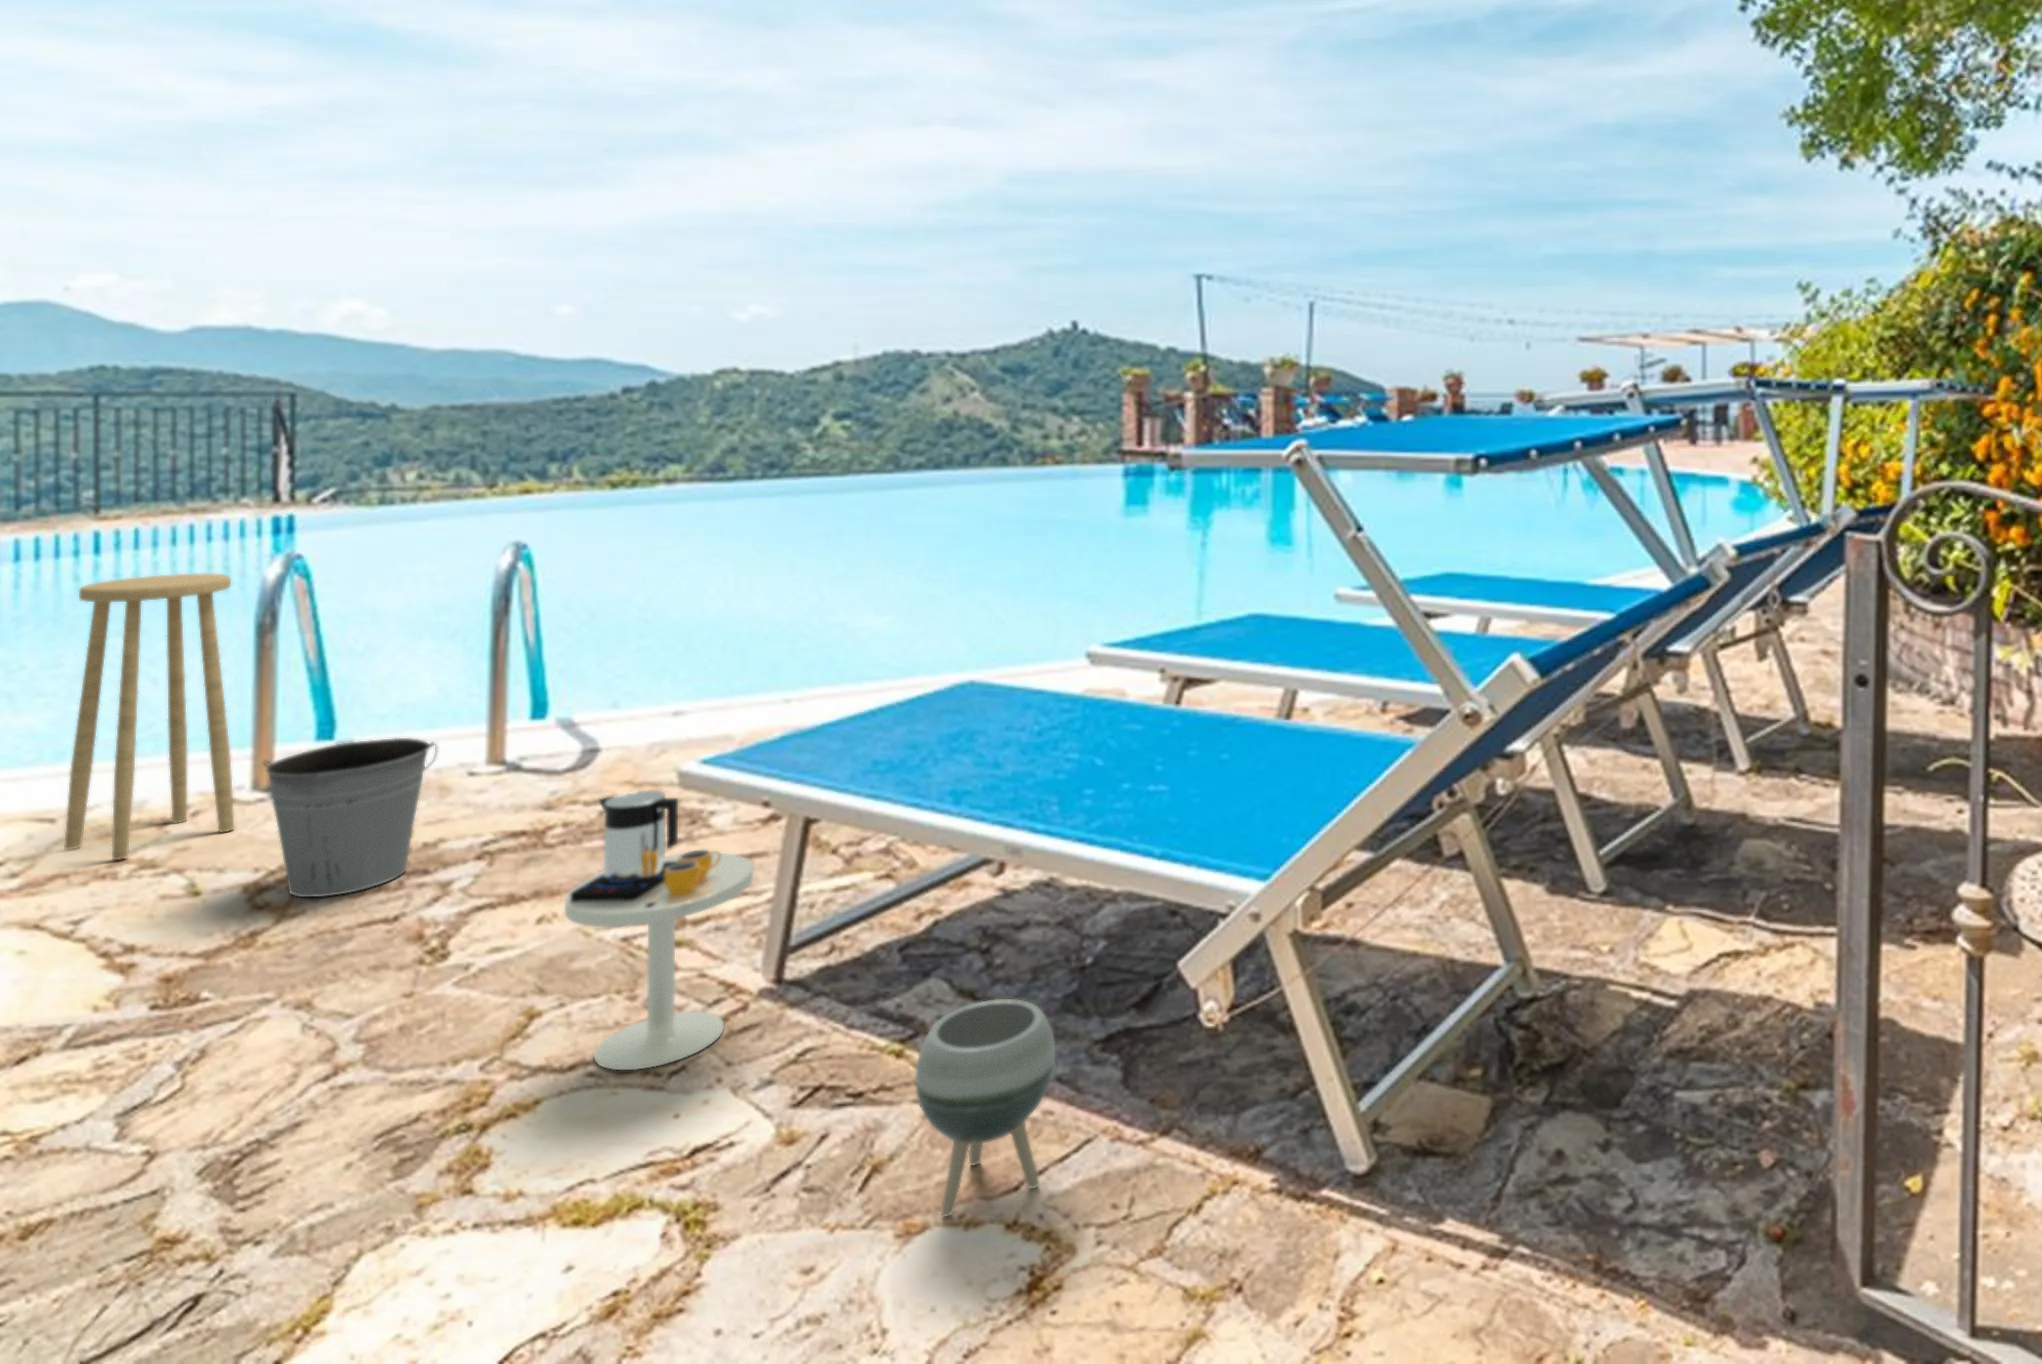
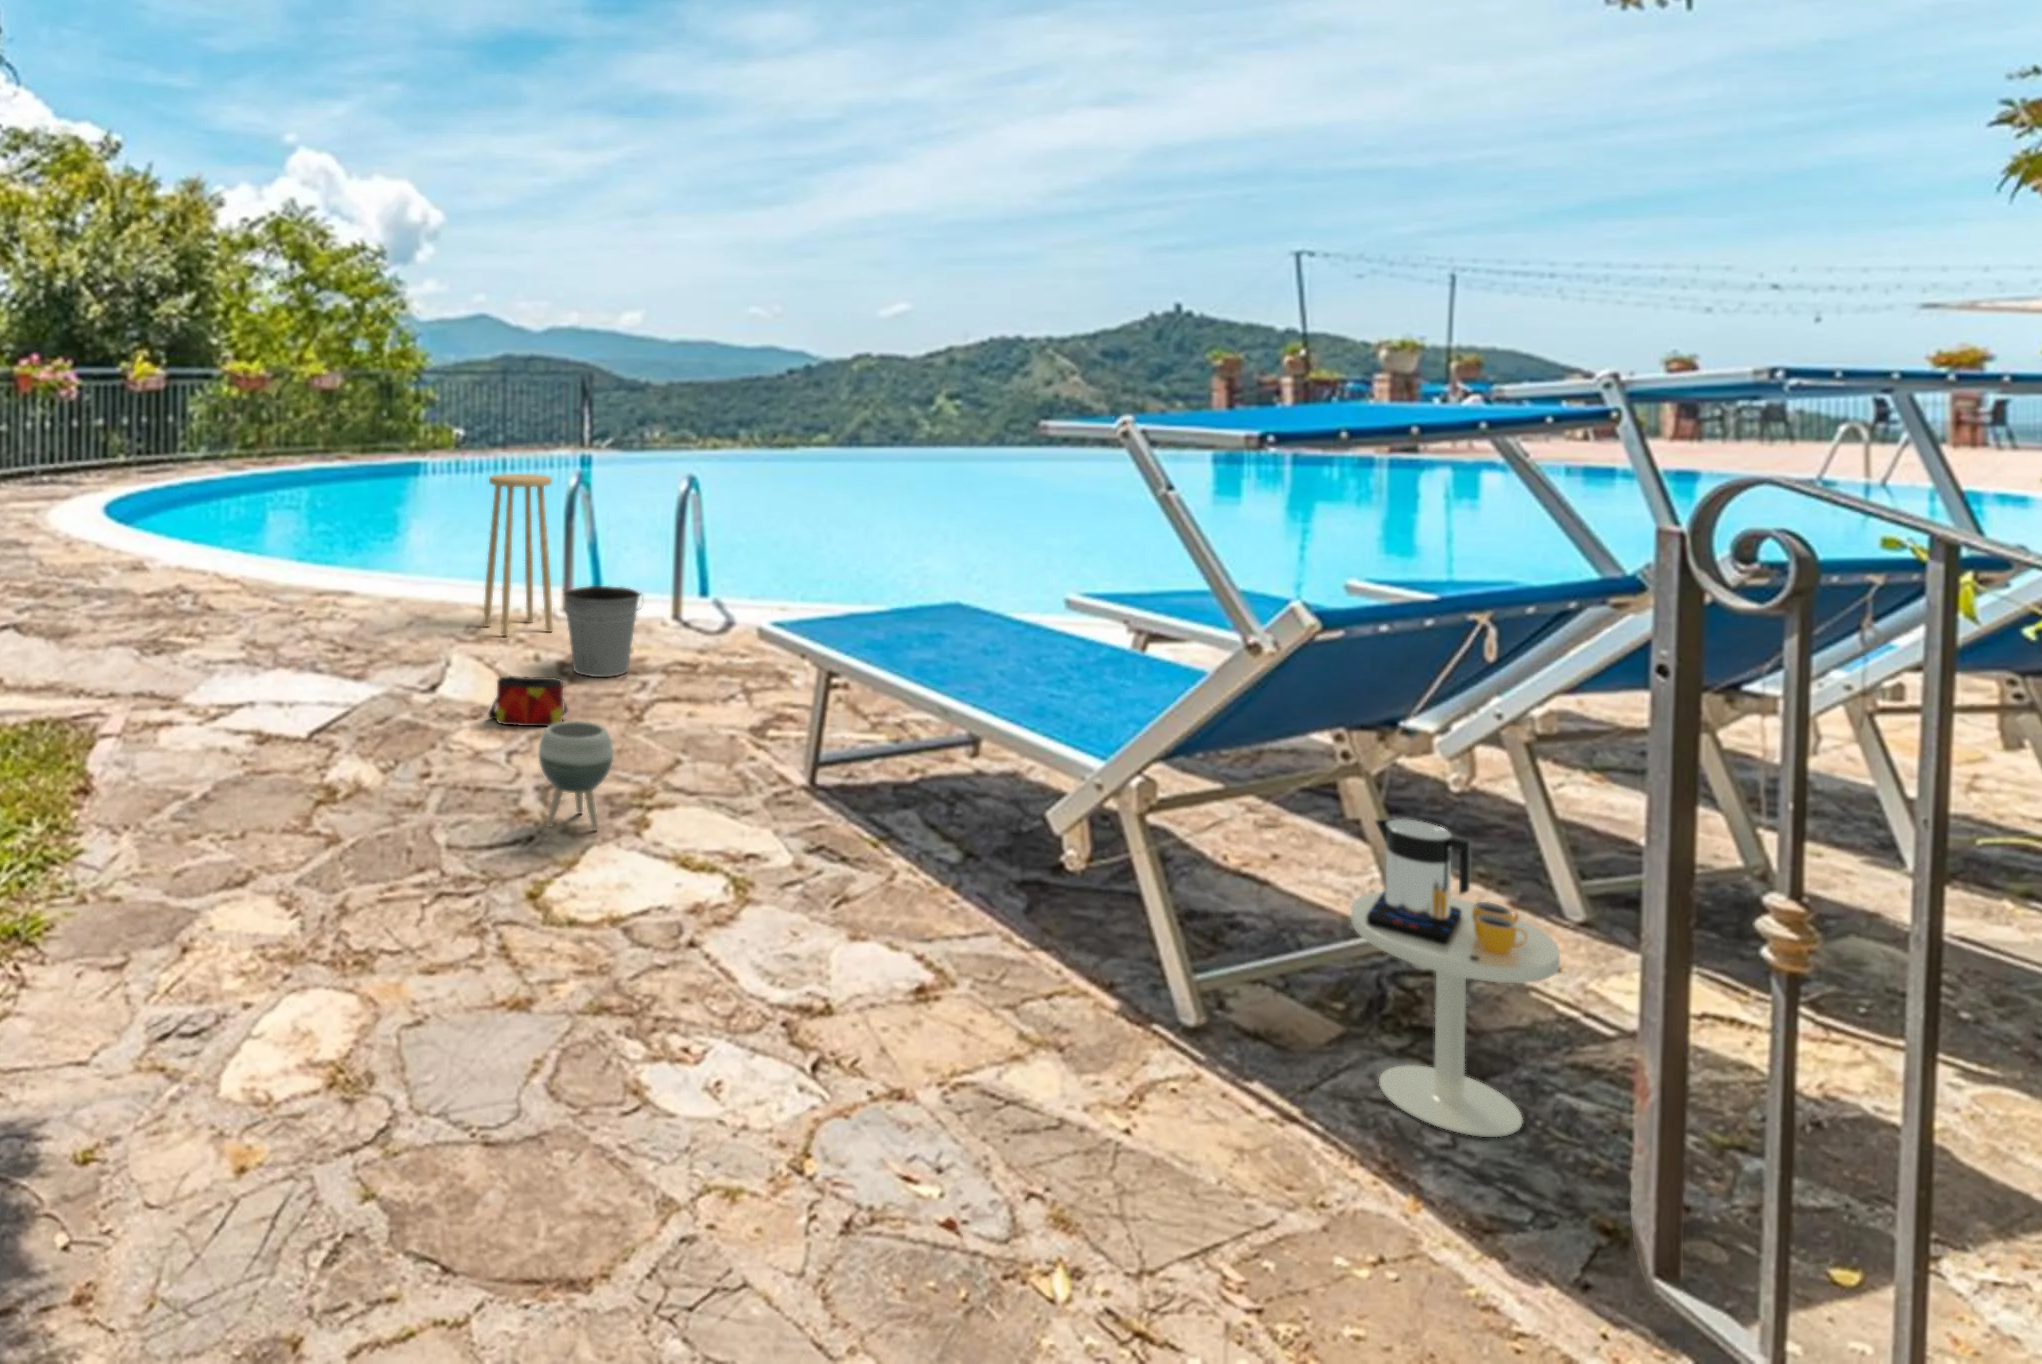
side table: present [565,791,753,1070] -> present [1351,819,1560,1137]
bag: none [86,926,286,1042] -> present [489,676,567,726]
planter: present [915,999,1055,1216] -> present [539,721,613,830]

